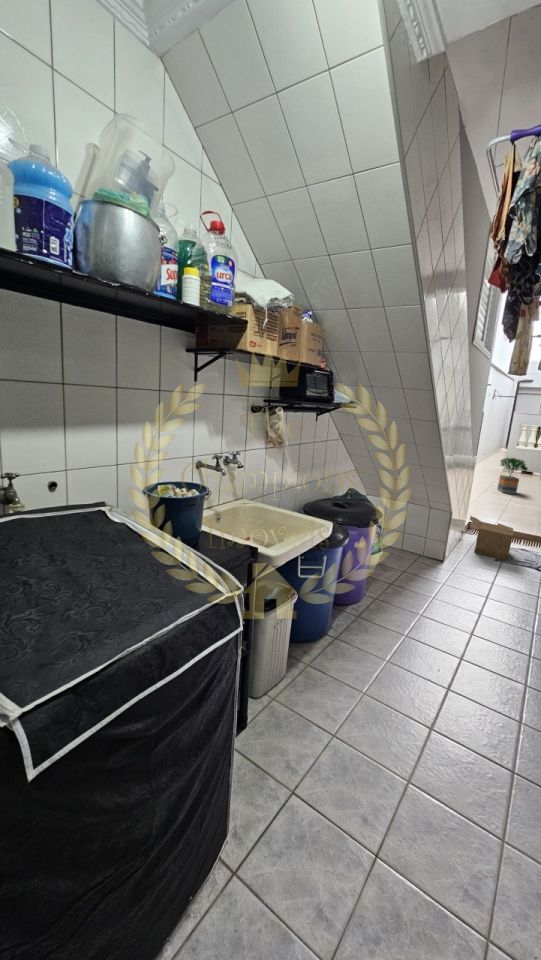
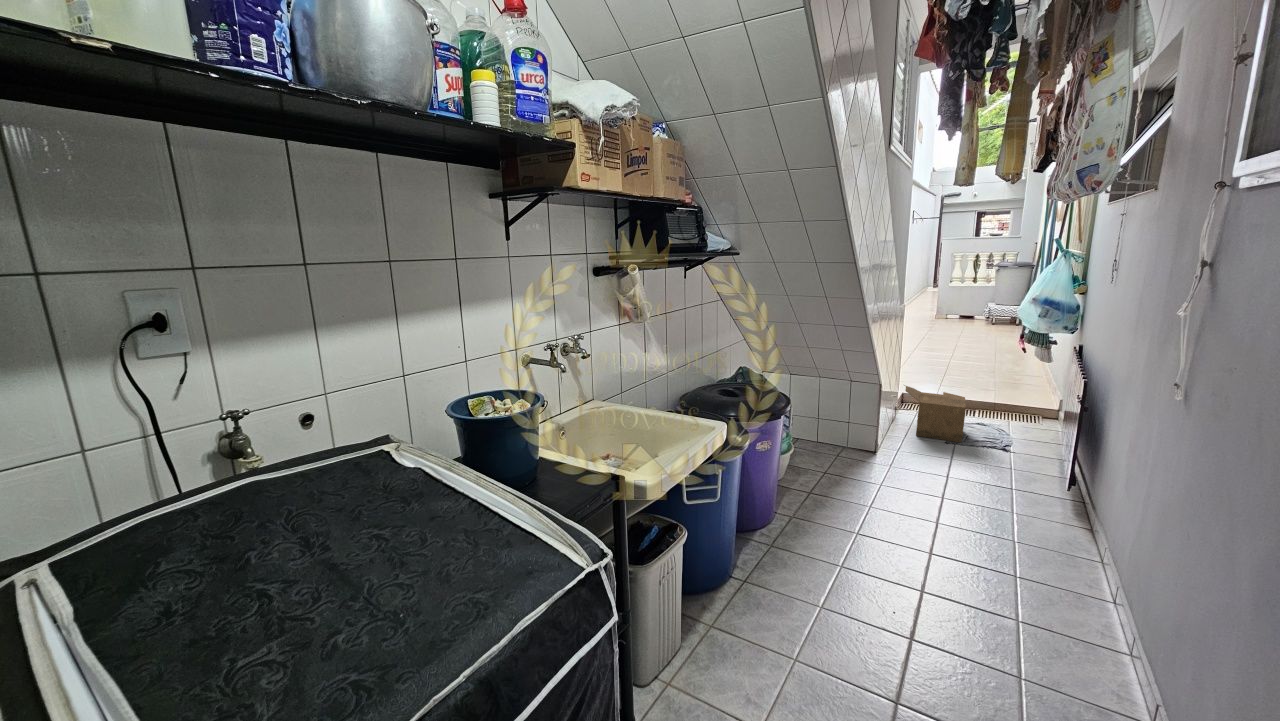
potted tree: present [497,458,528,494] -> none [932,299,973,348]

